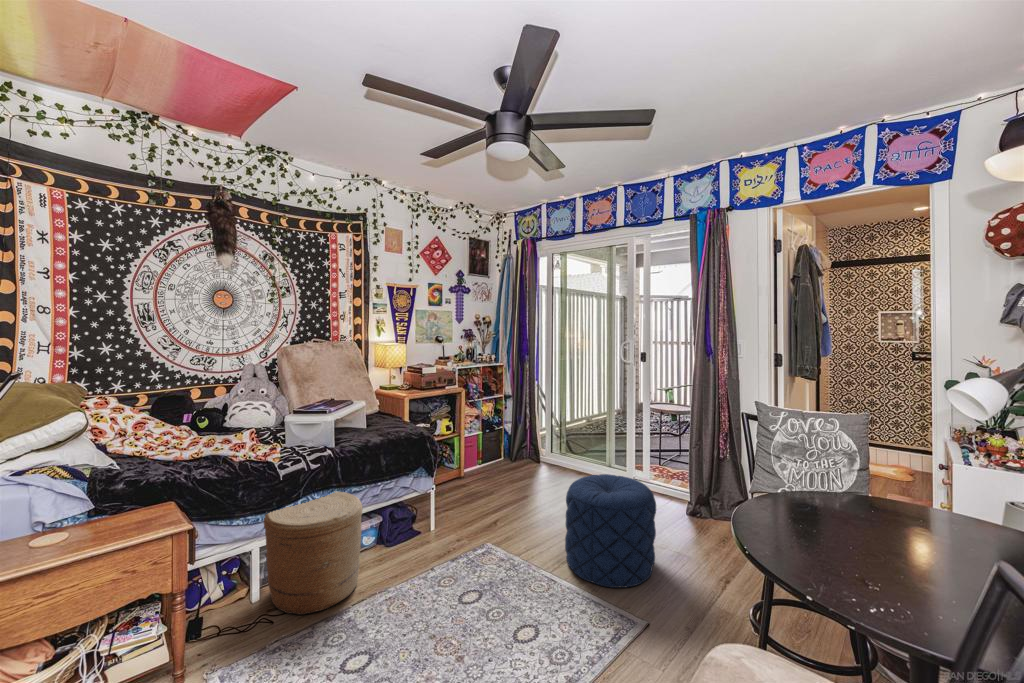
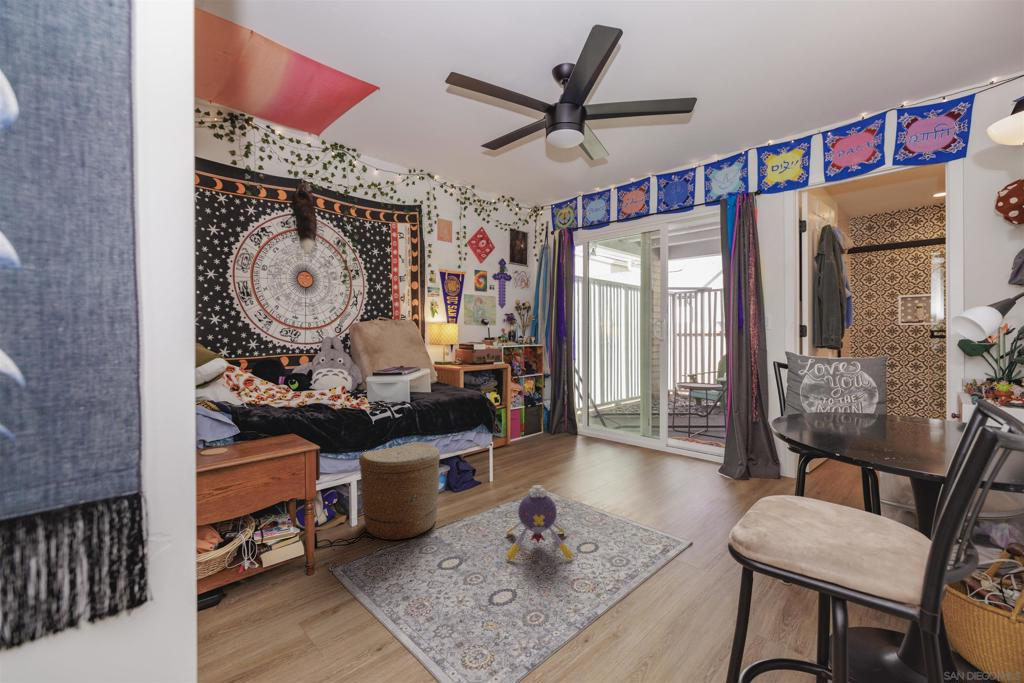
pouf: present [565,474,656,588] -> none [615,430,699,524]
plush toy: none [424,551,506,646] -> present [505,485,573,561]

